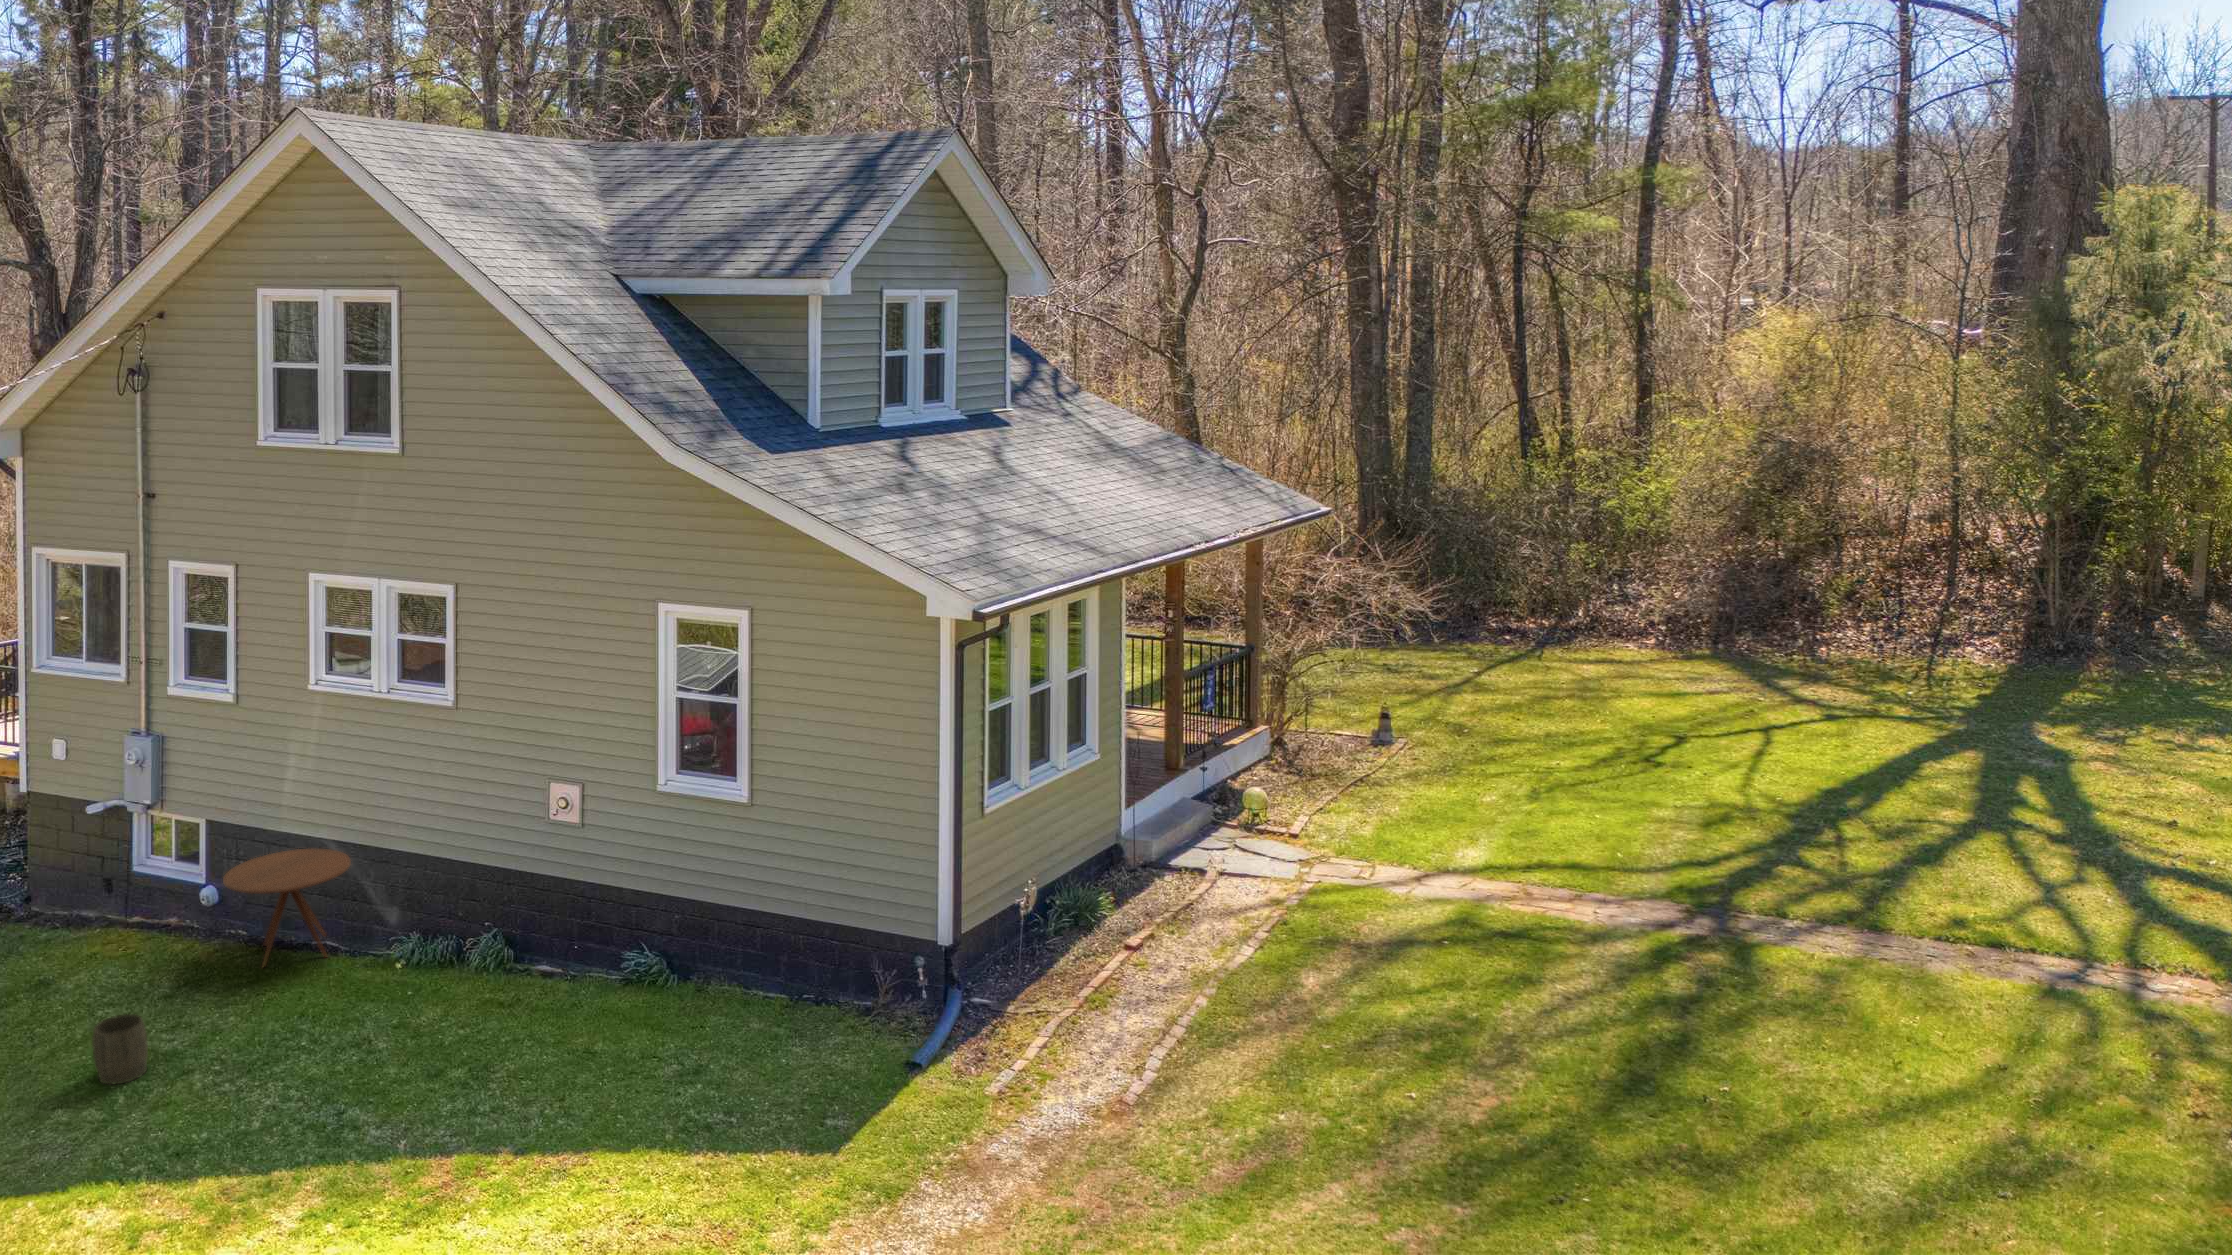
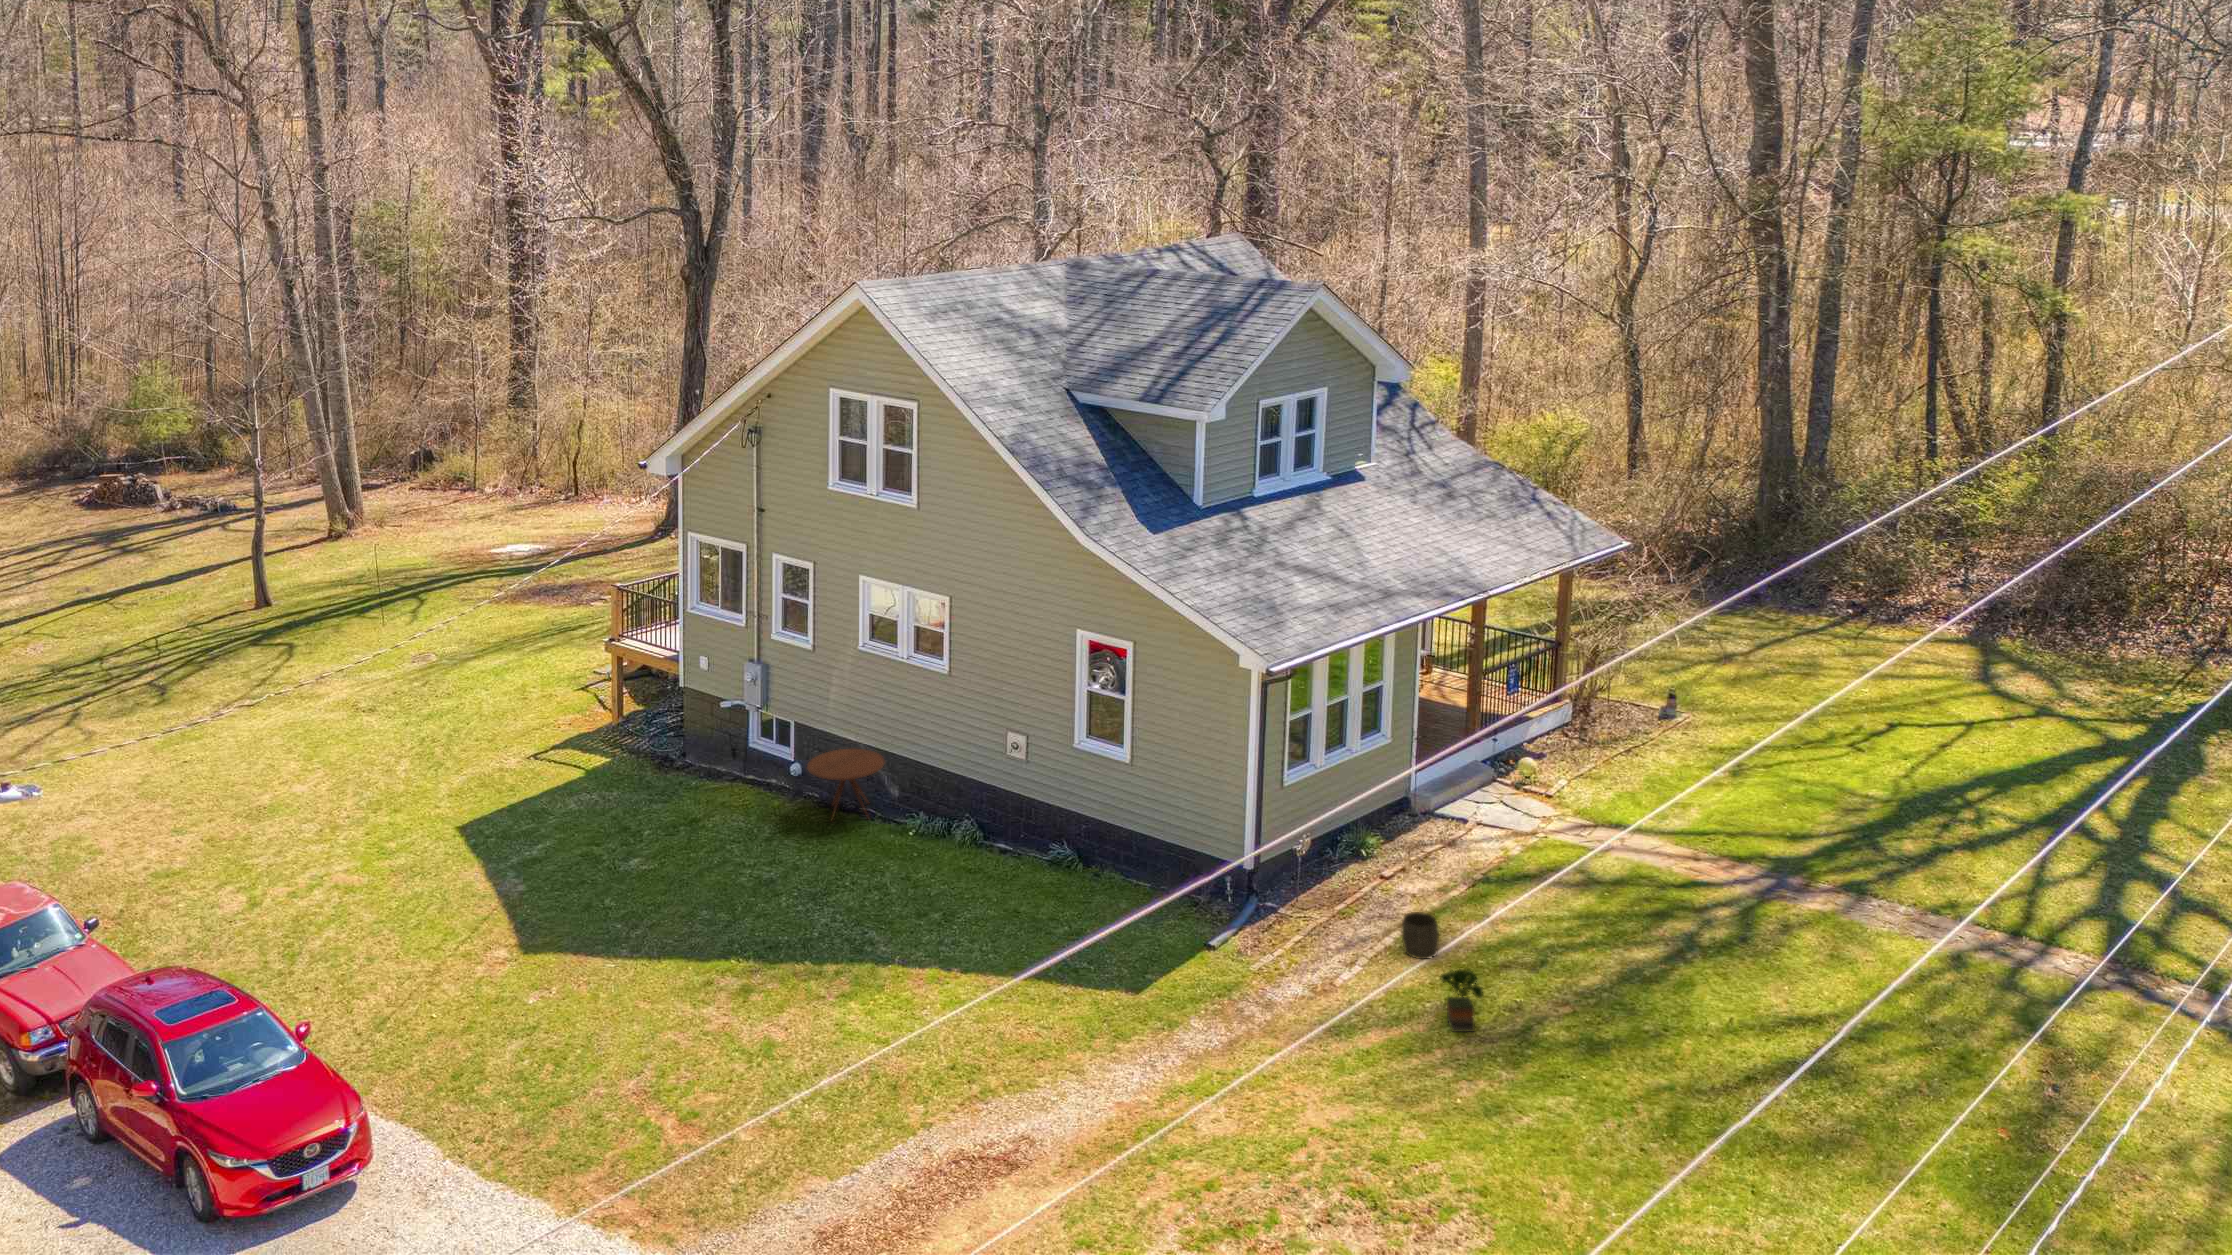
woven basket: present [92,1014,148,1084] -> present [1401,912,1439,959]
potted tree: none [1321,1048,1401,1163] -> present [1440,969,1484,1032]

